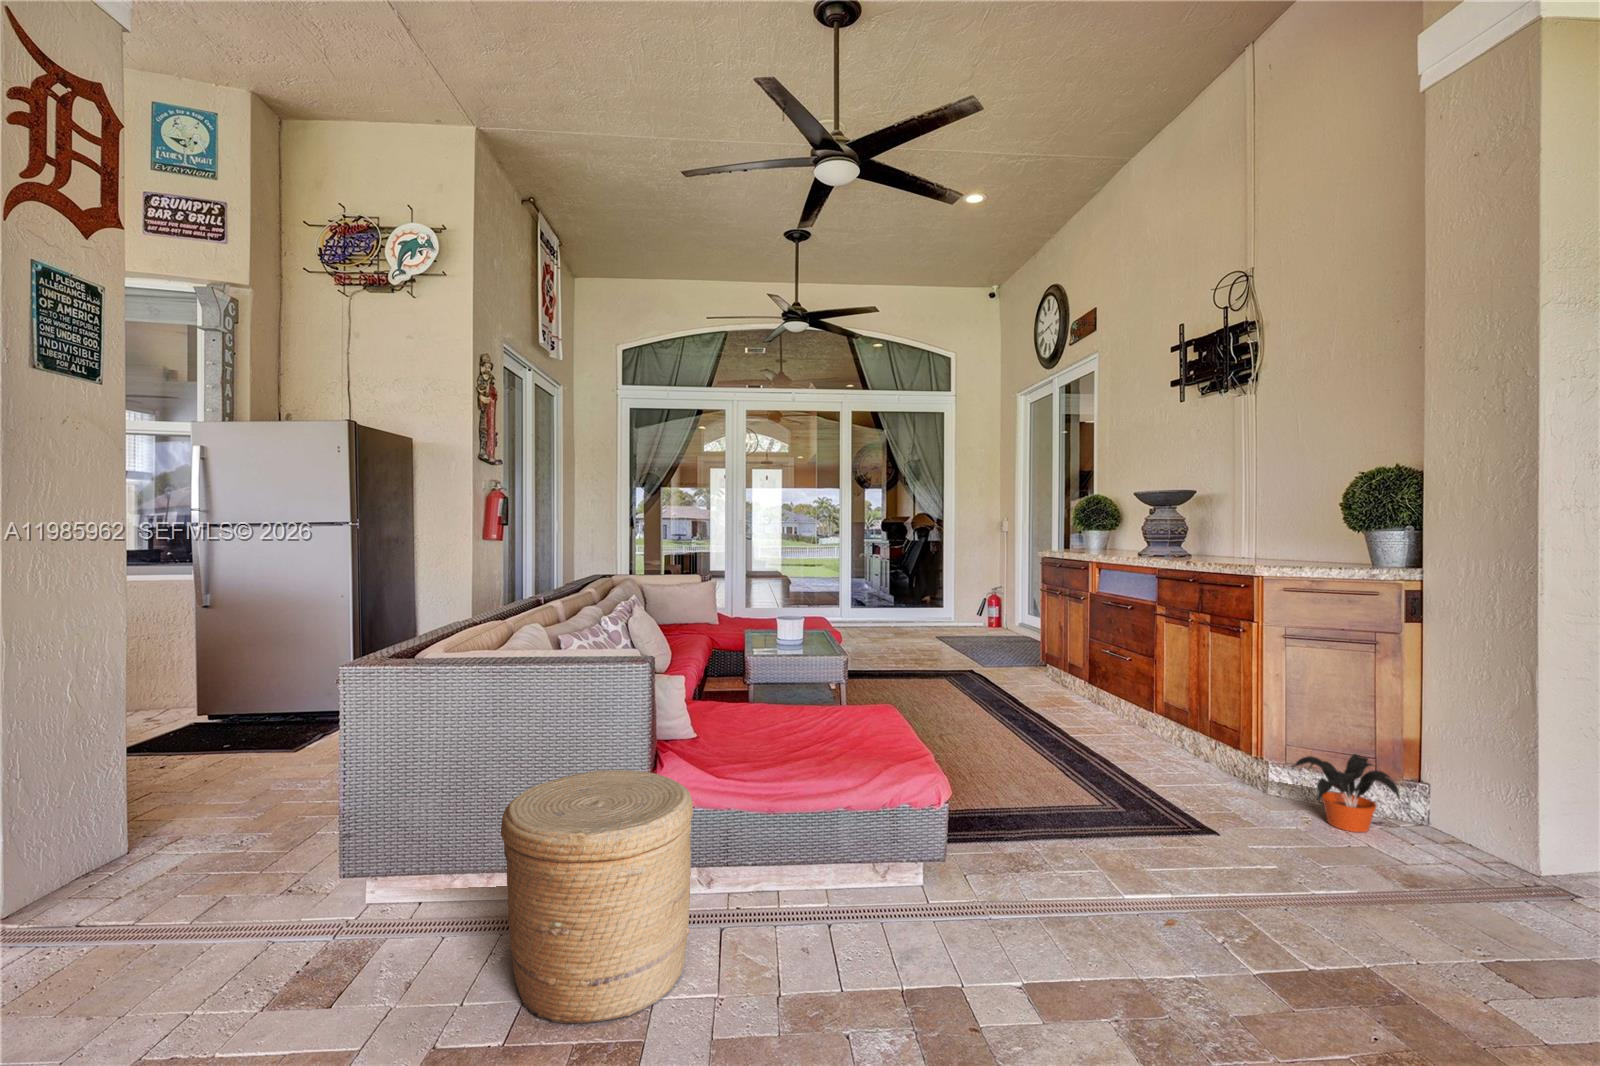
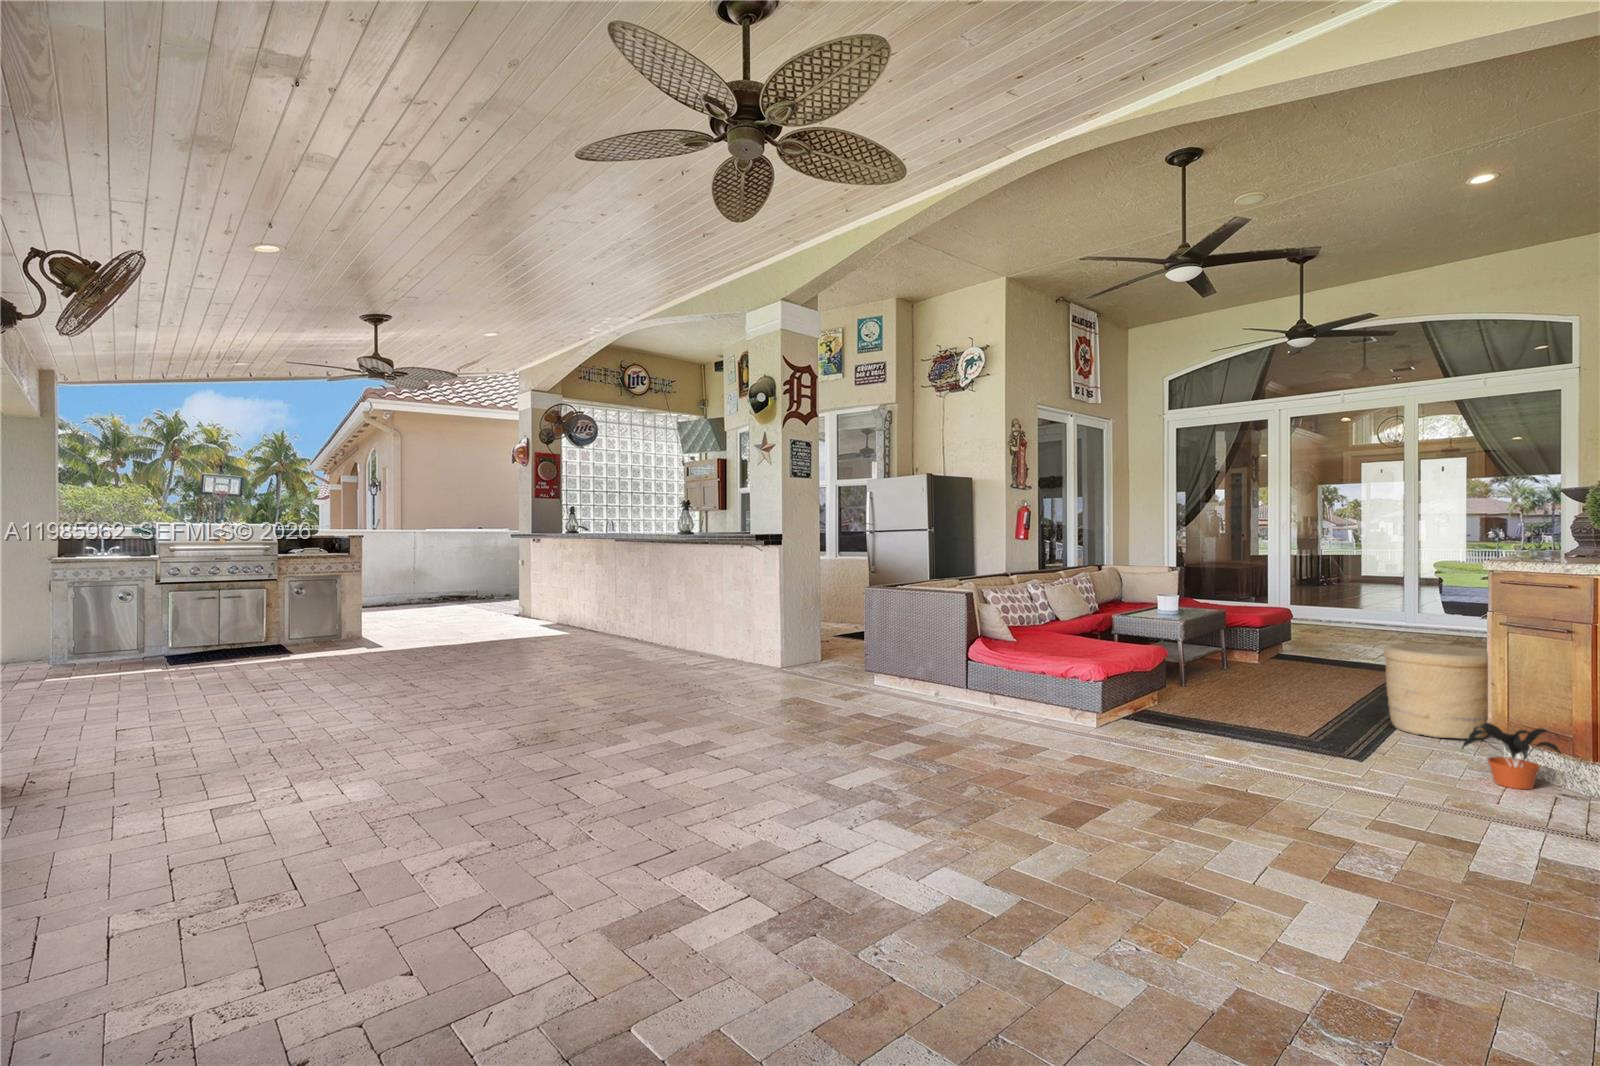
woven basket: present [501,770,693,1024] -> present [1384,643,1490,739]

